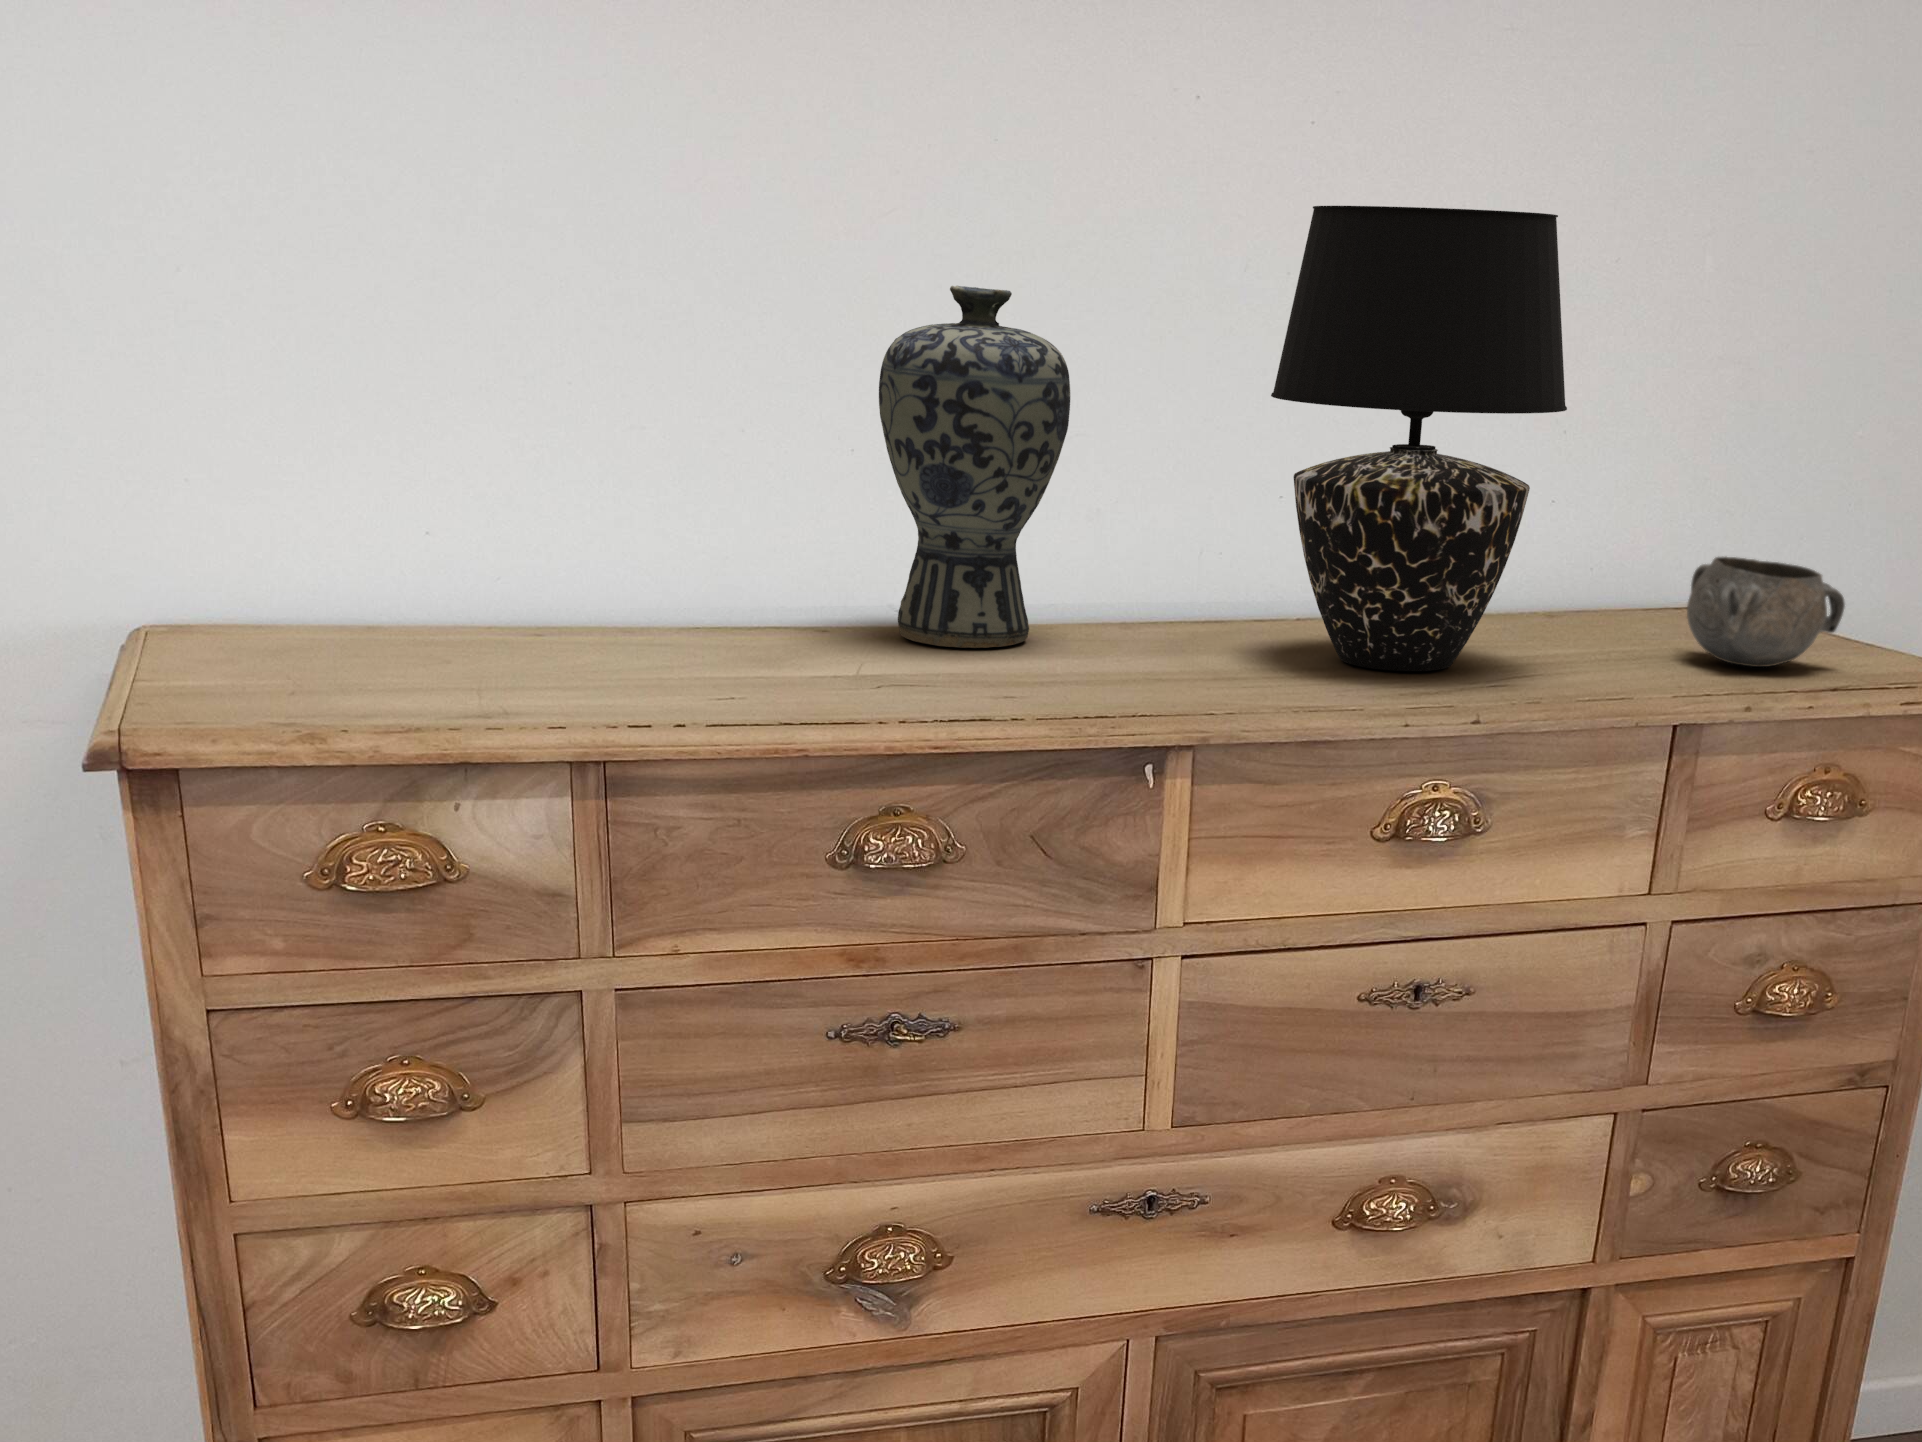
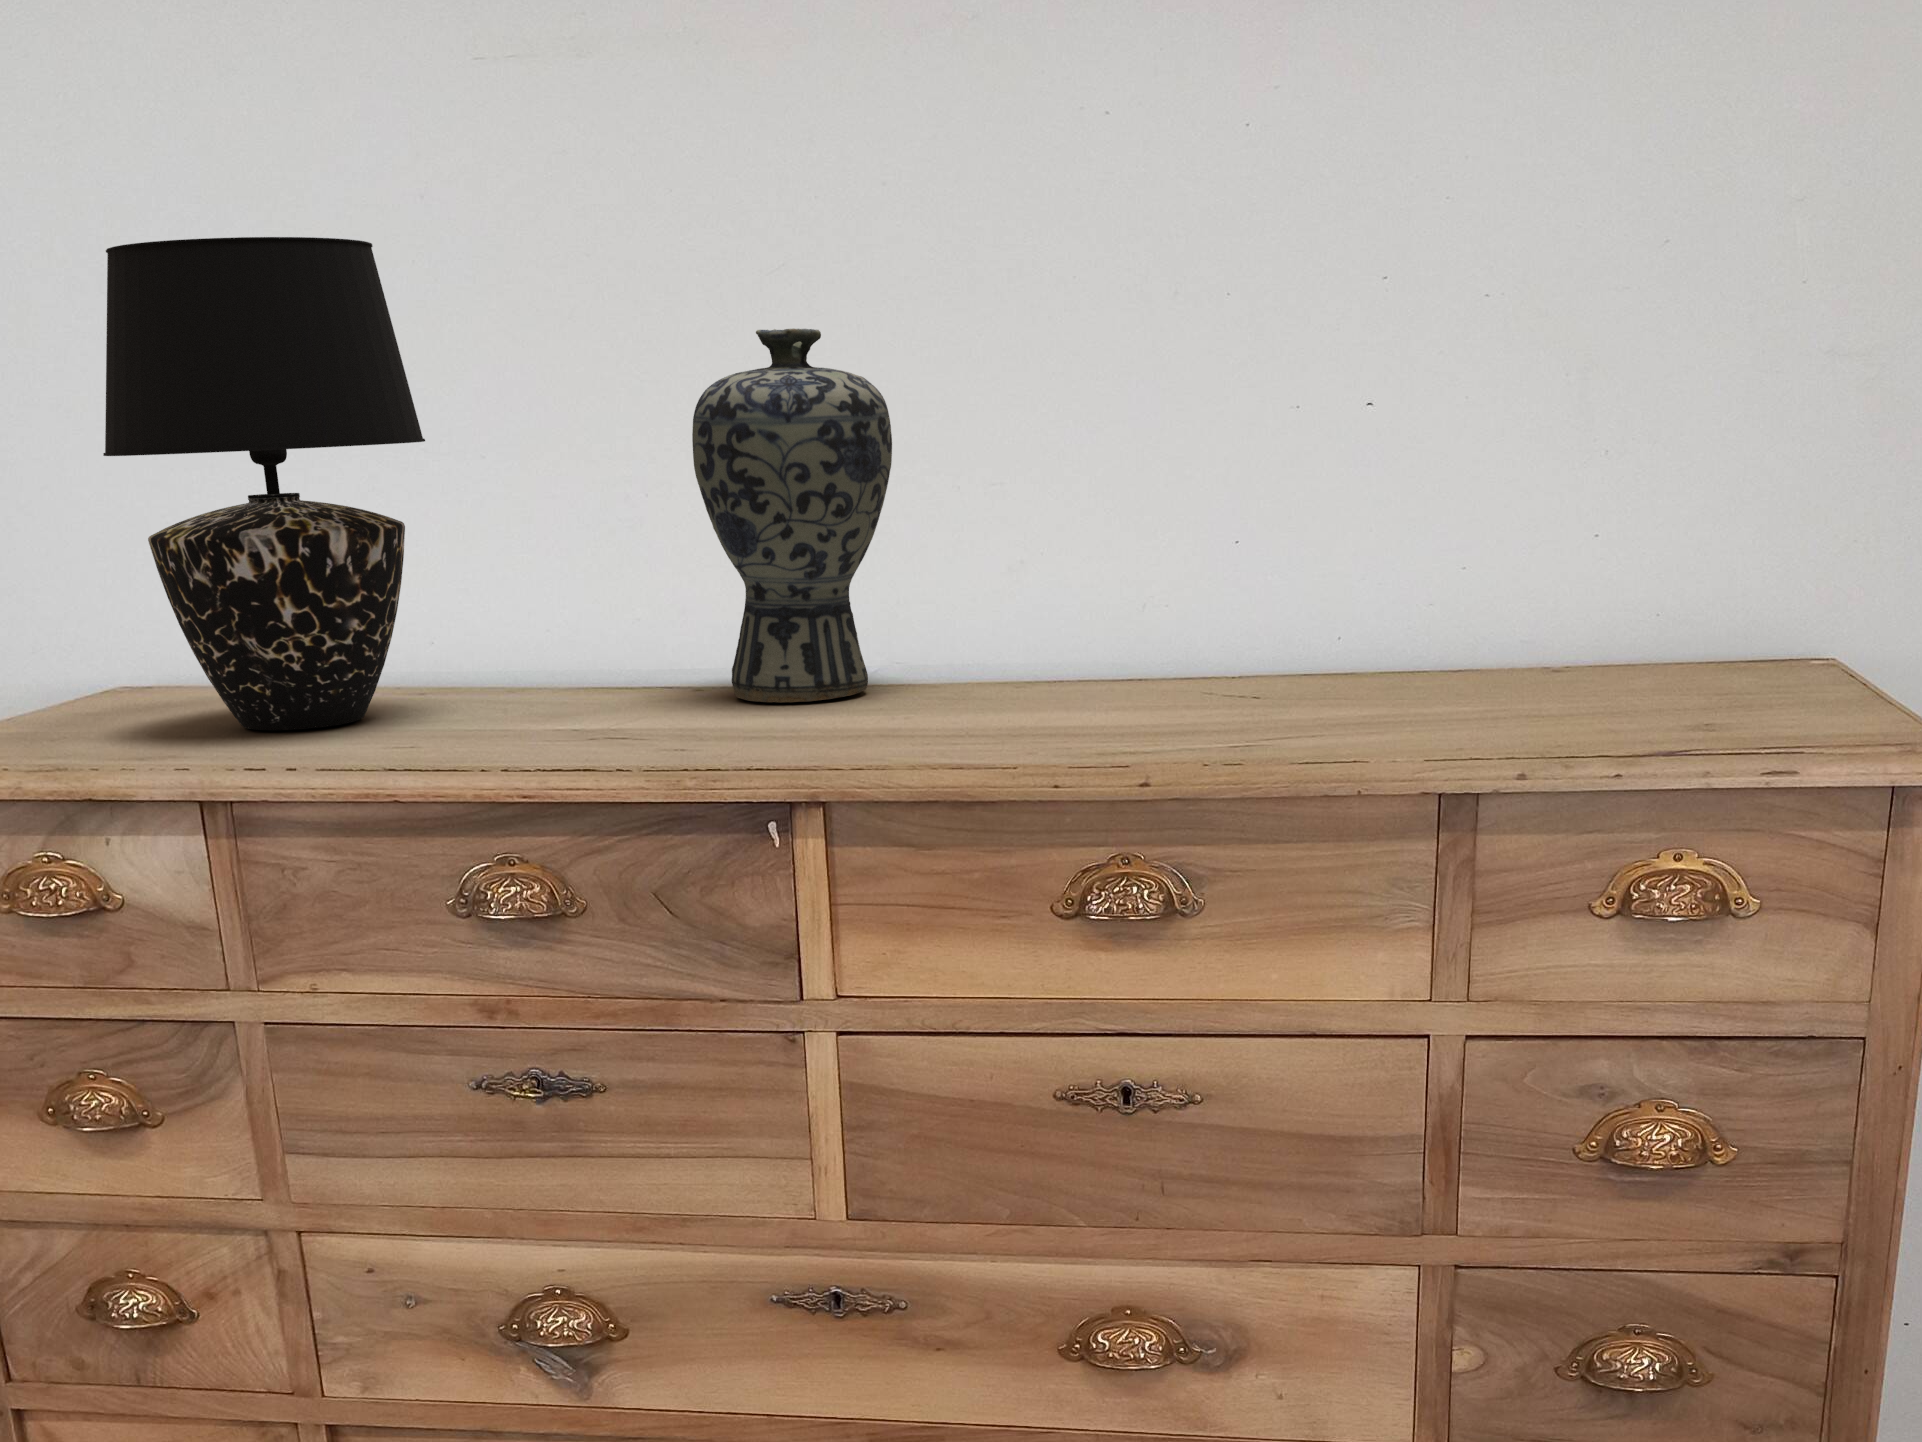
table lamp: present [1271,206,1567,671] -> present [103,237,425,730]
decorative bowl: present [1687,557,1845,667] -> none [1595,583,1795,720]

